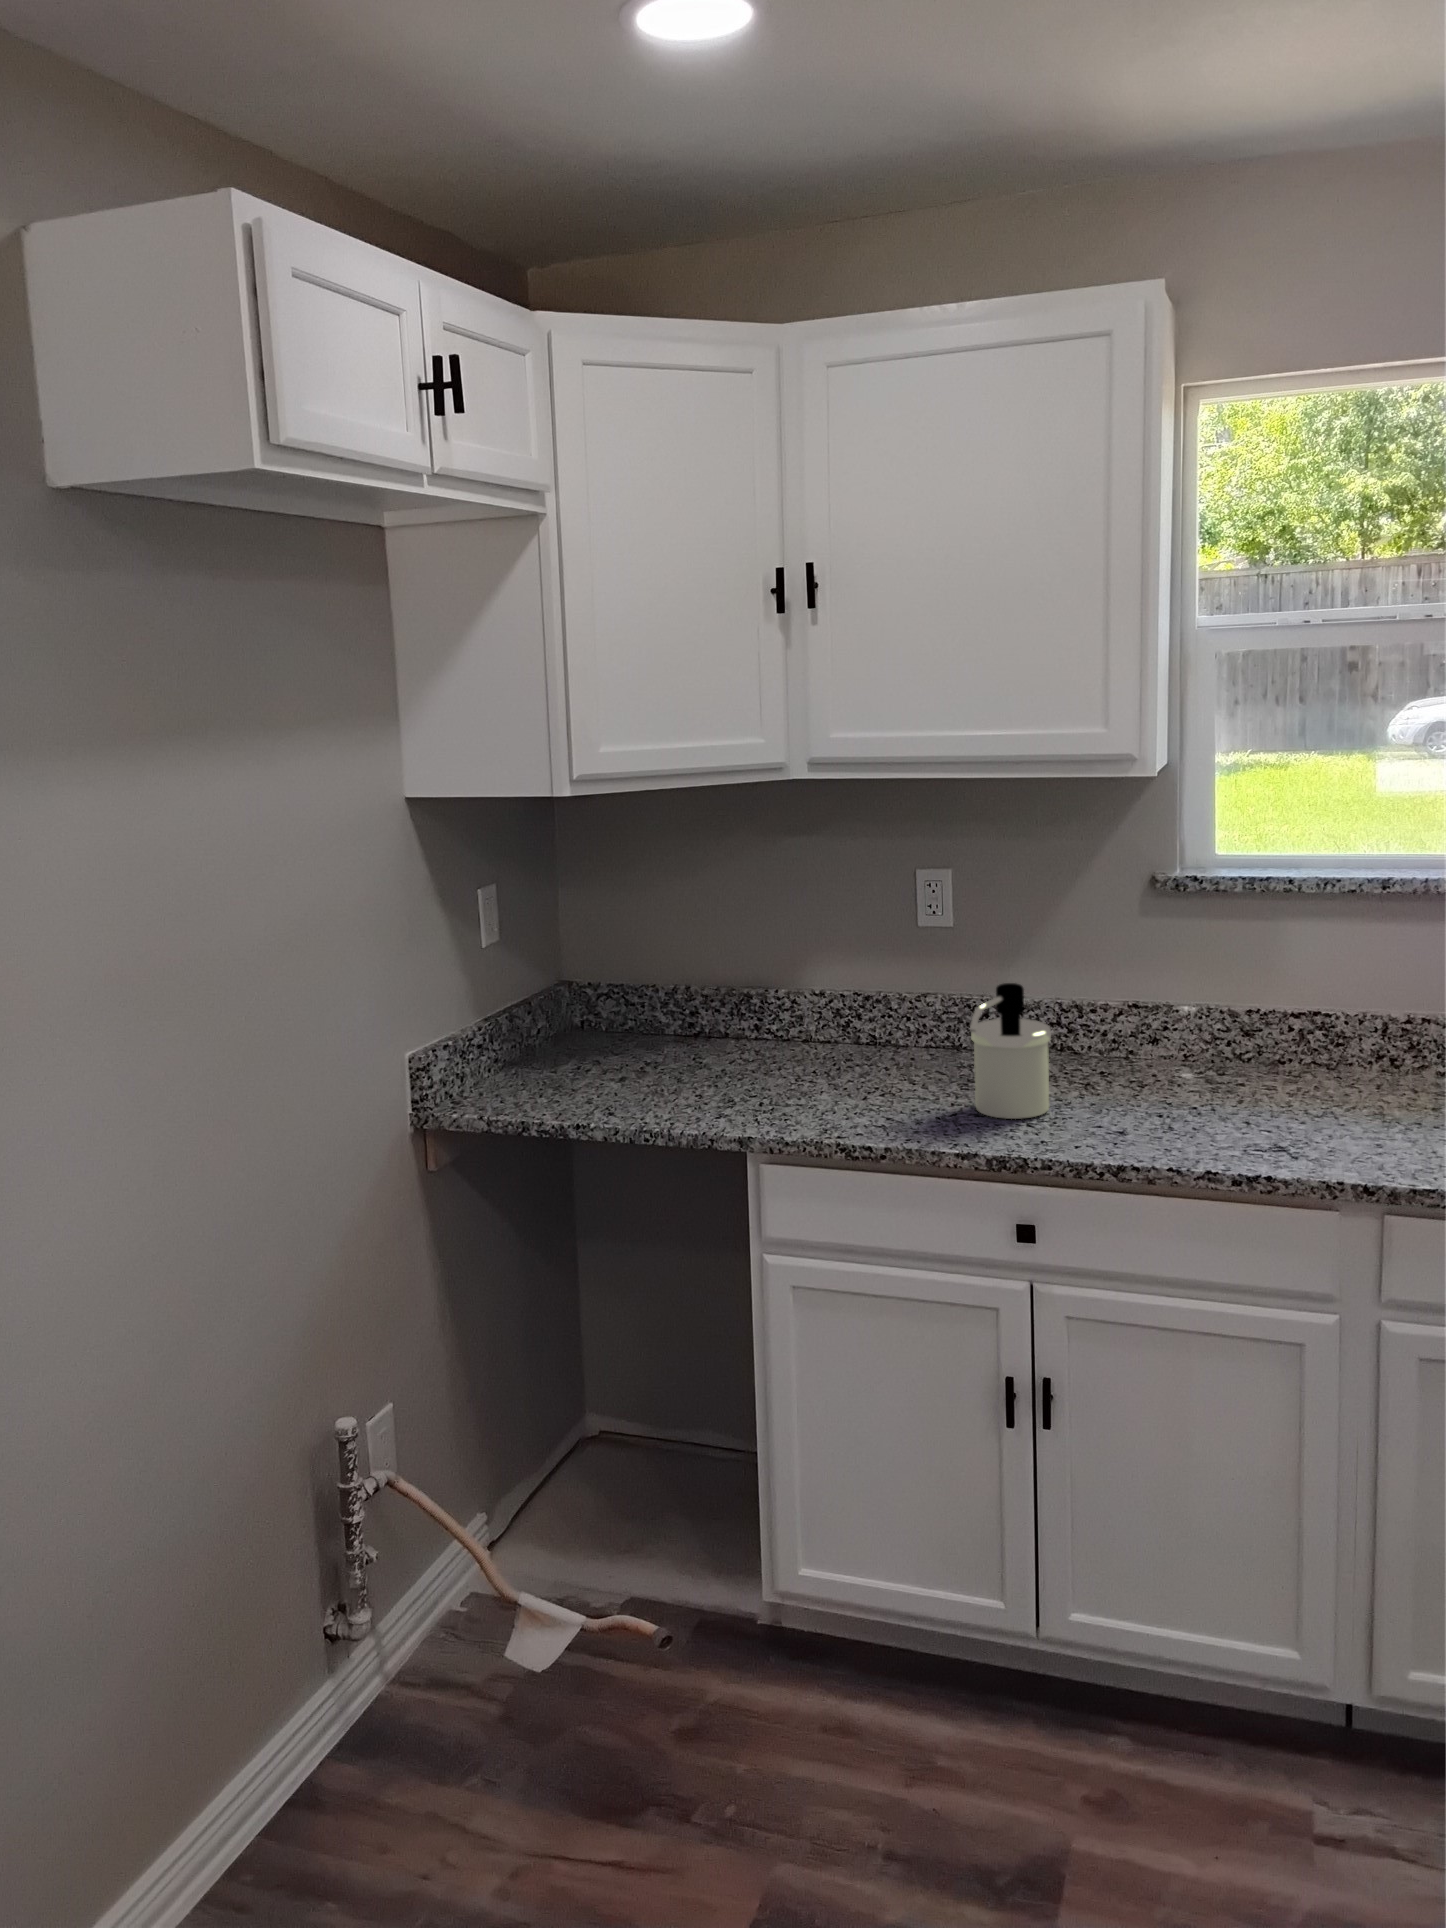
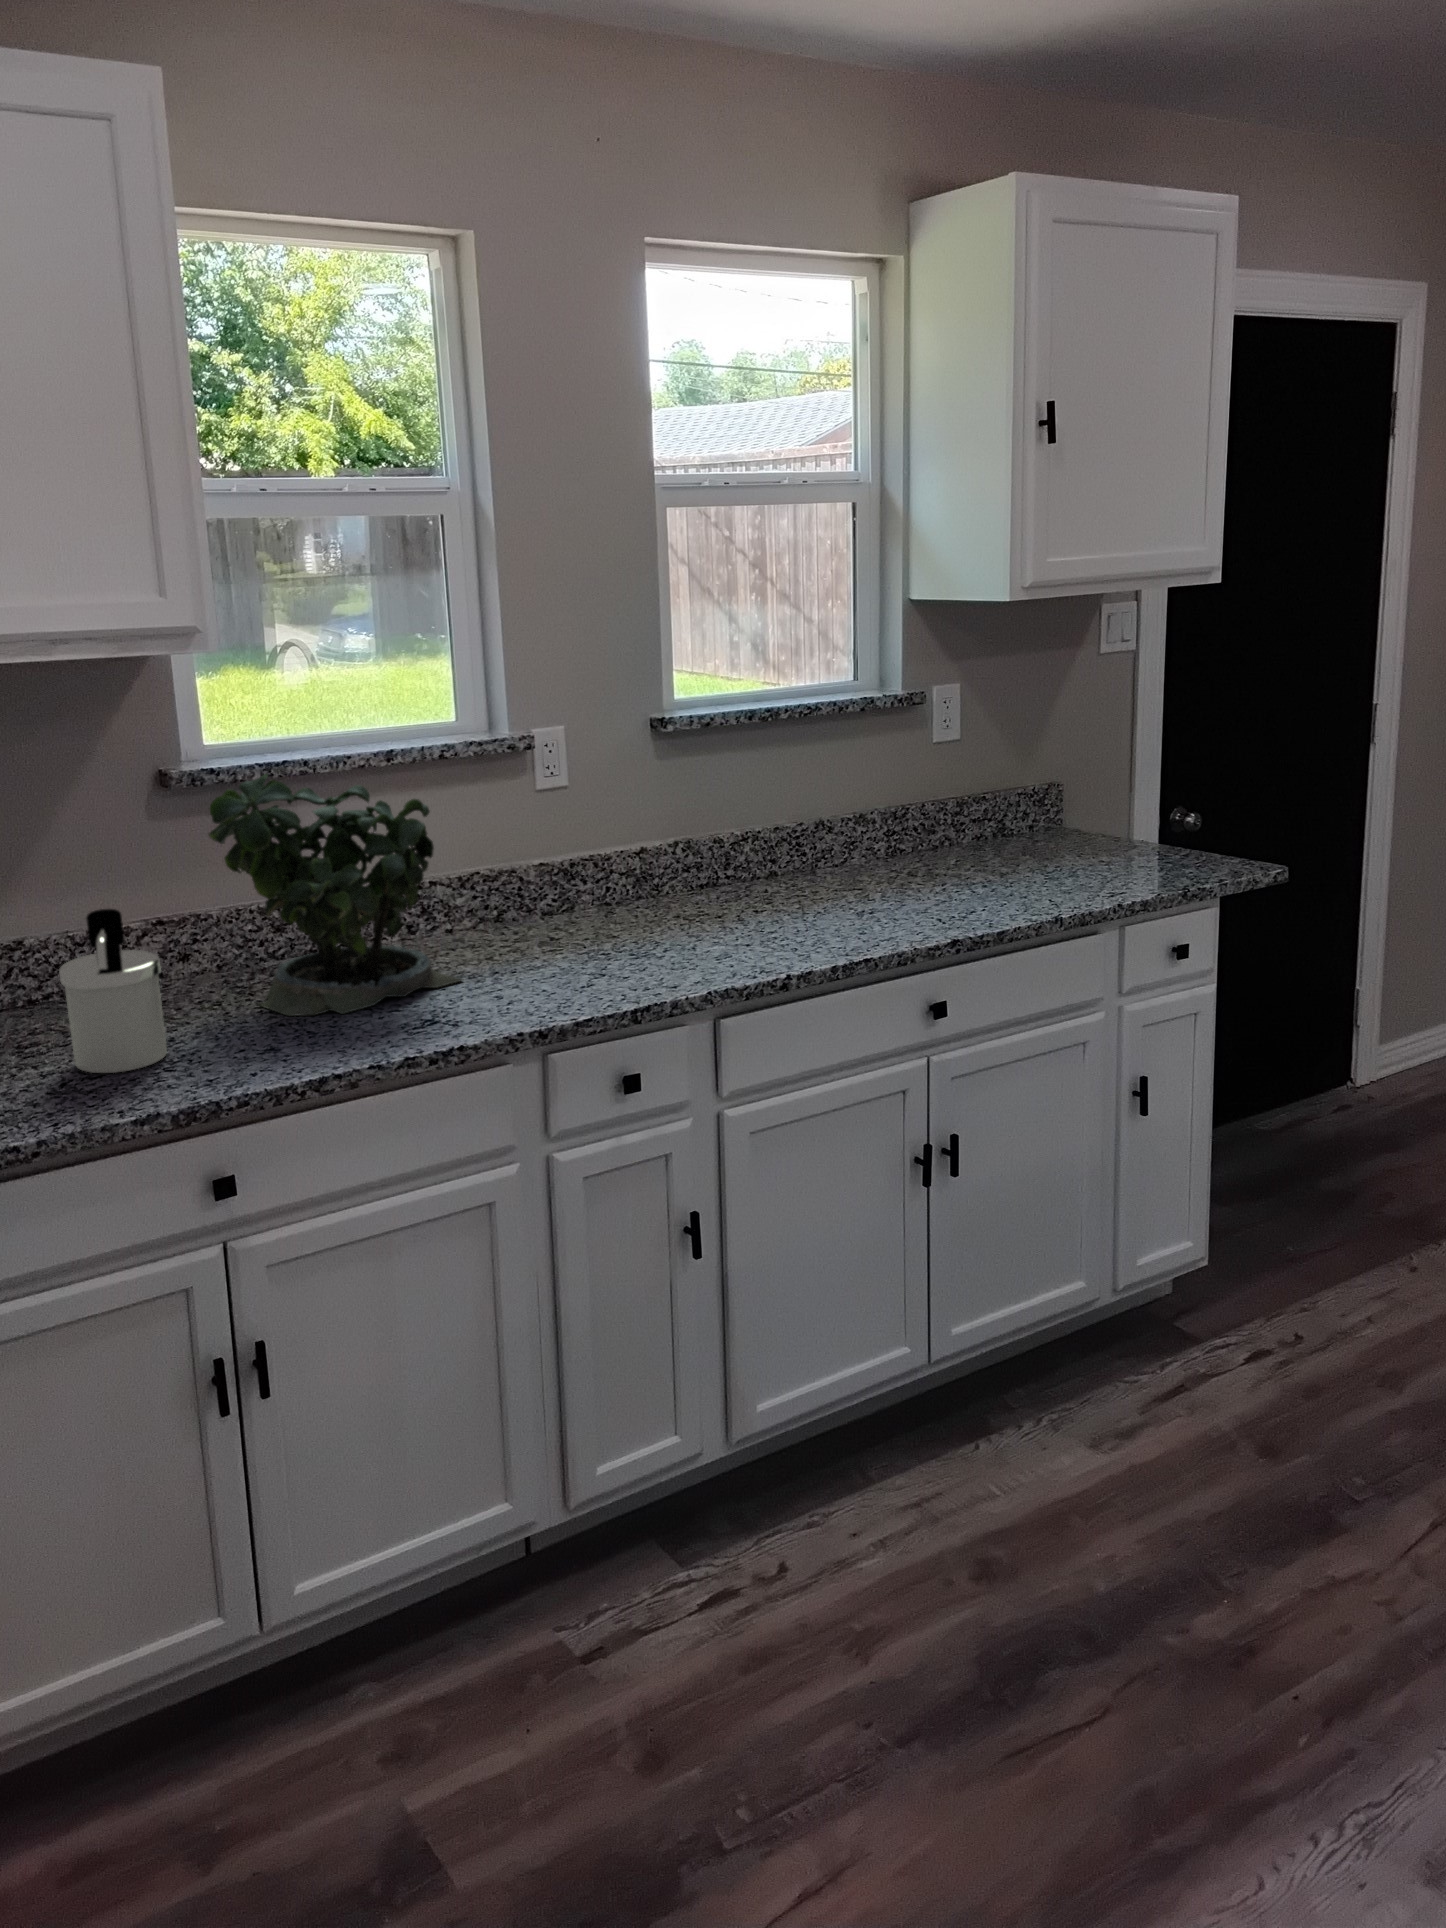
potted plant: none [1141,879,1371,1120] -> present [209,757,462,1016]

